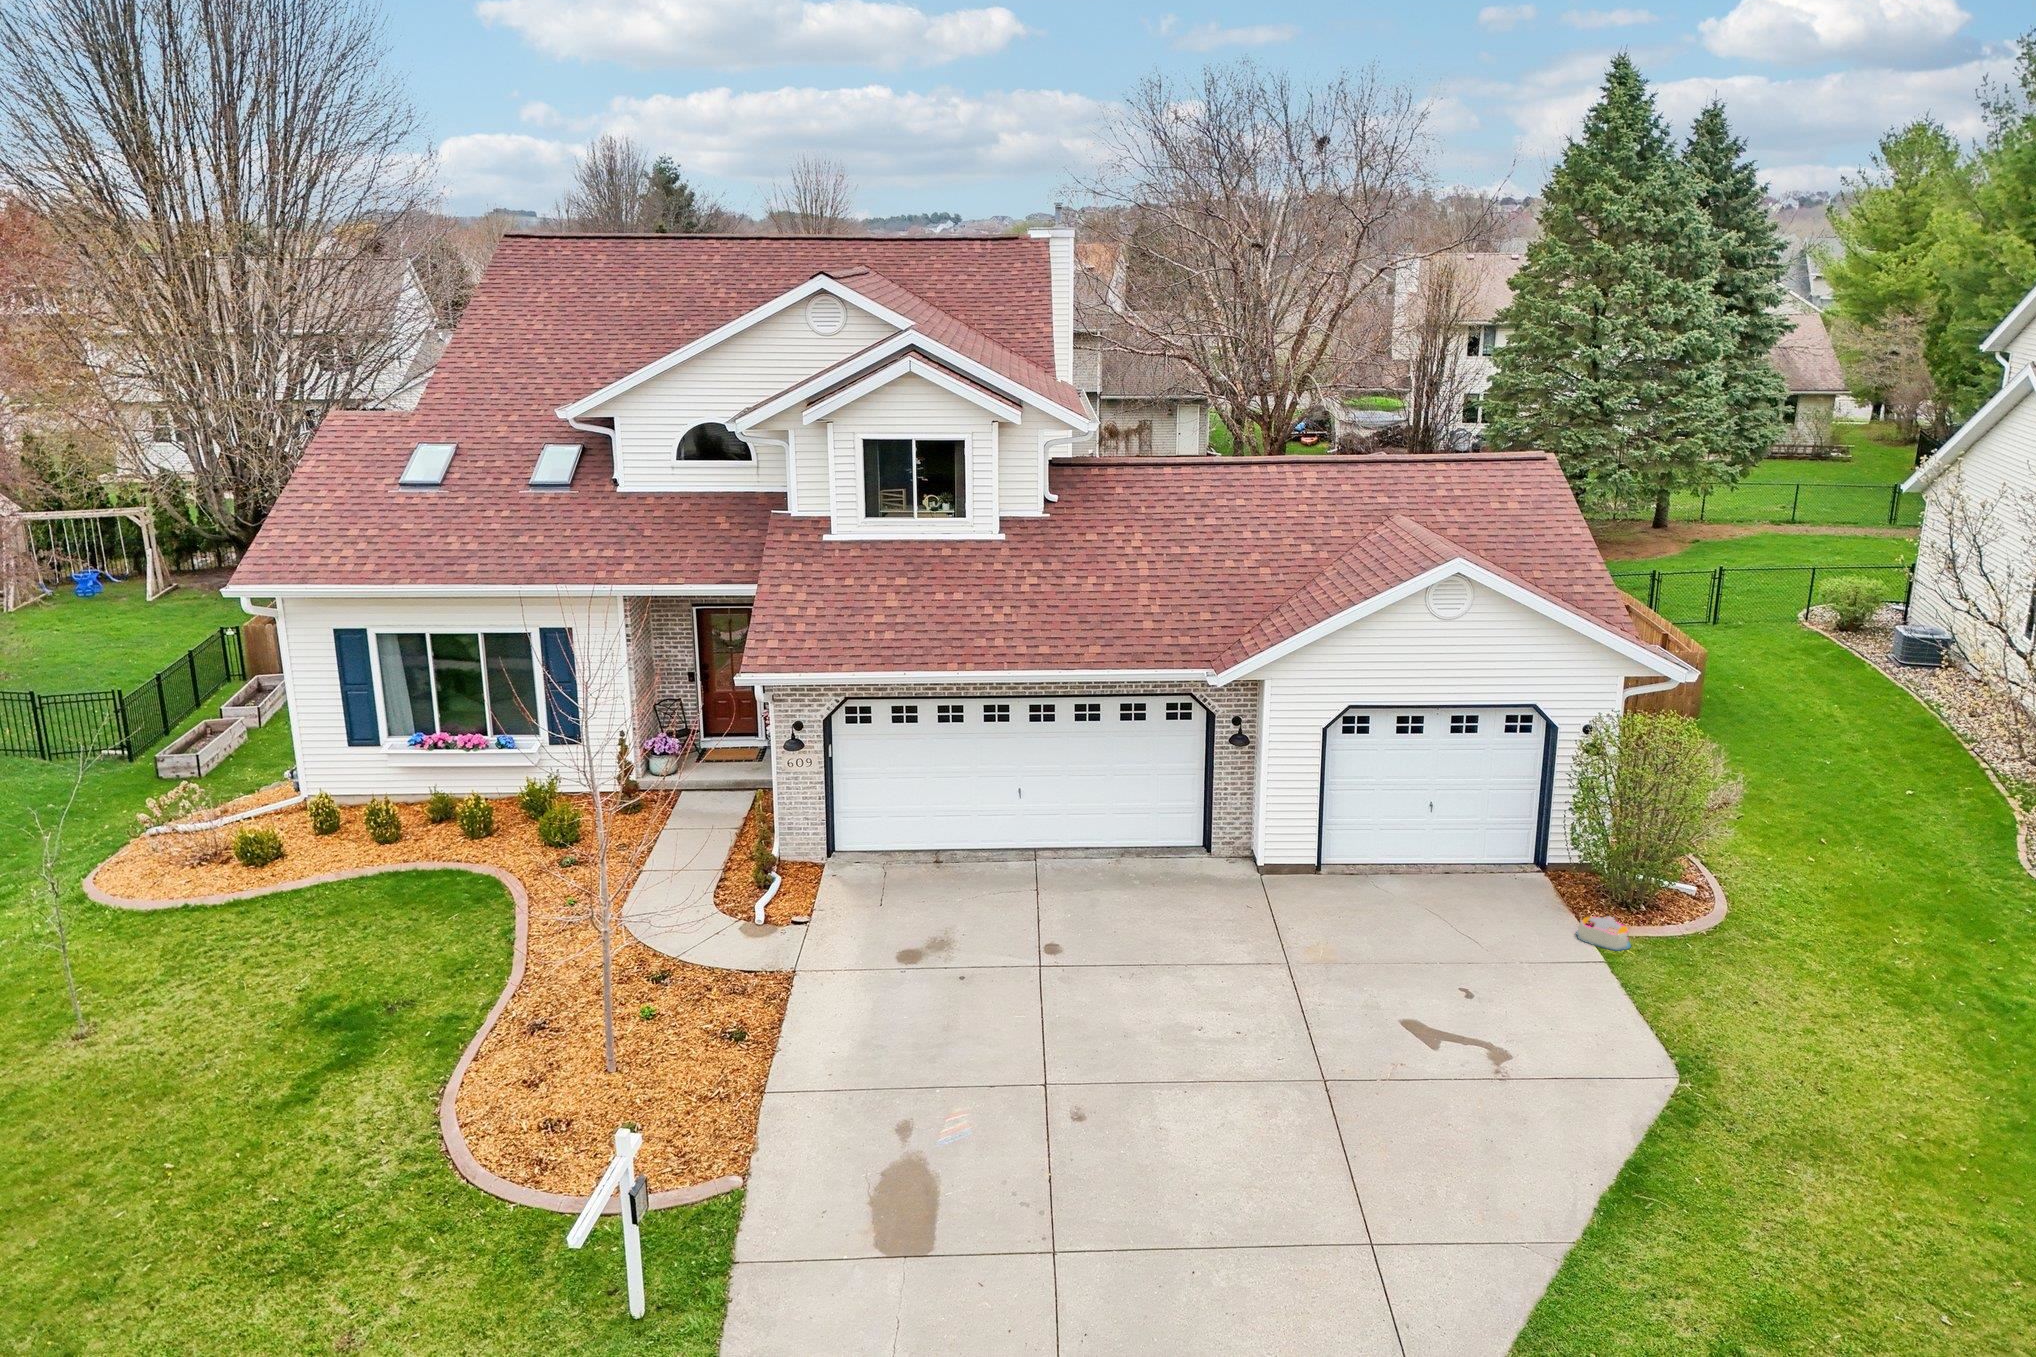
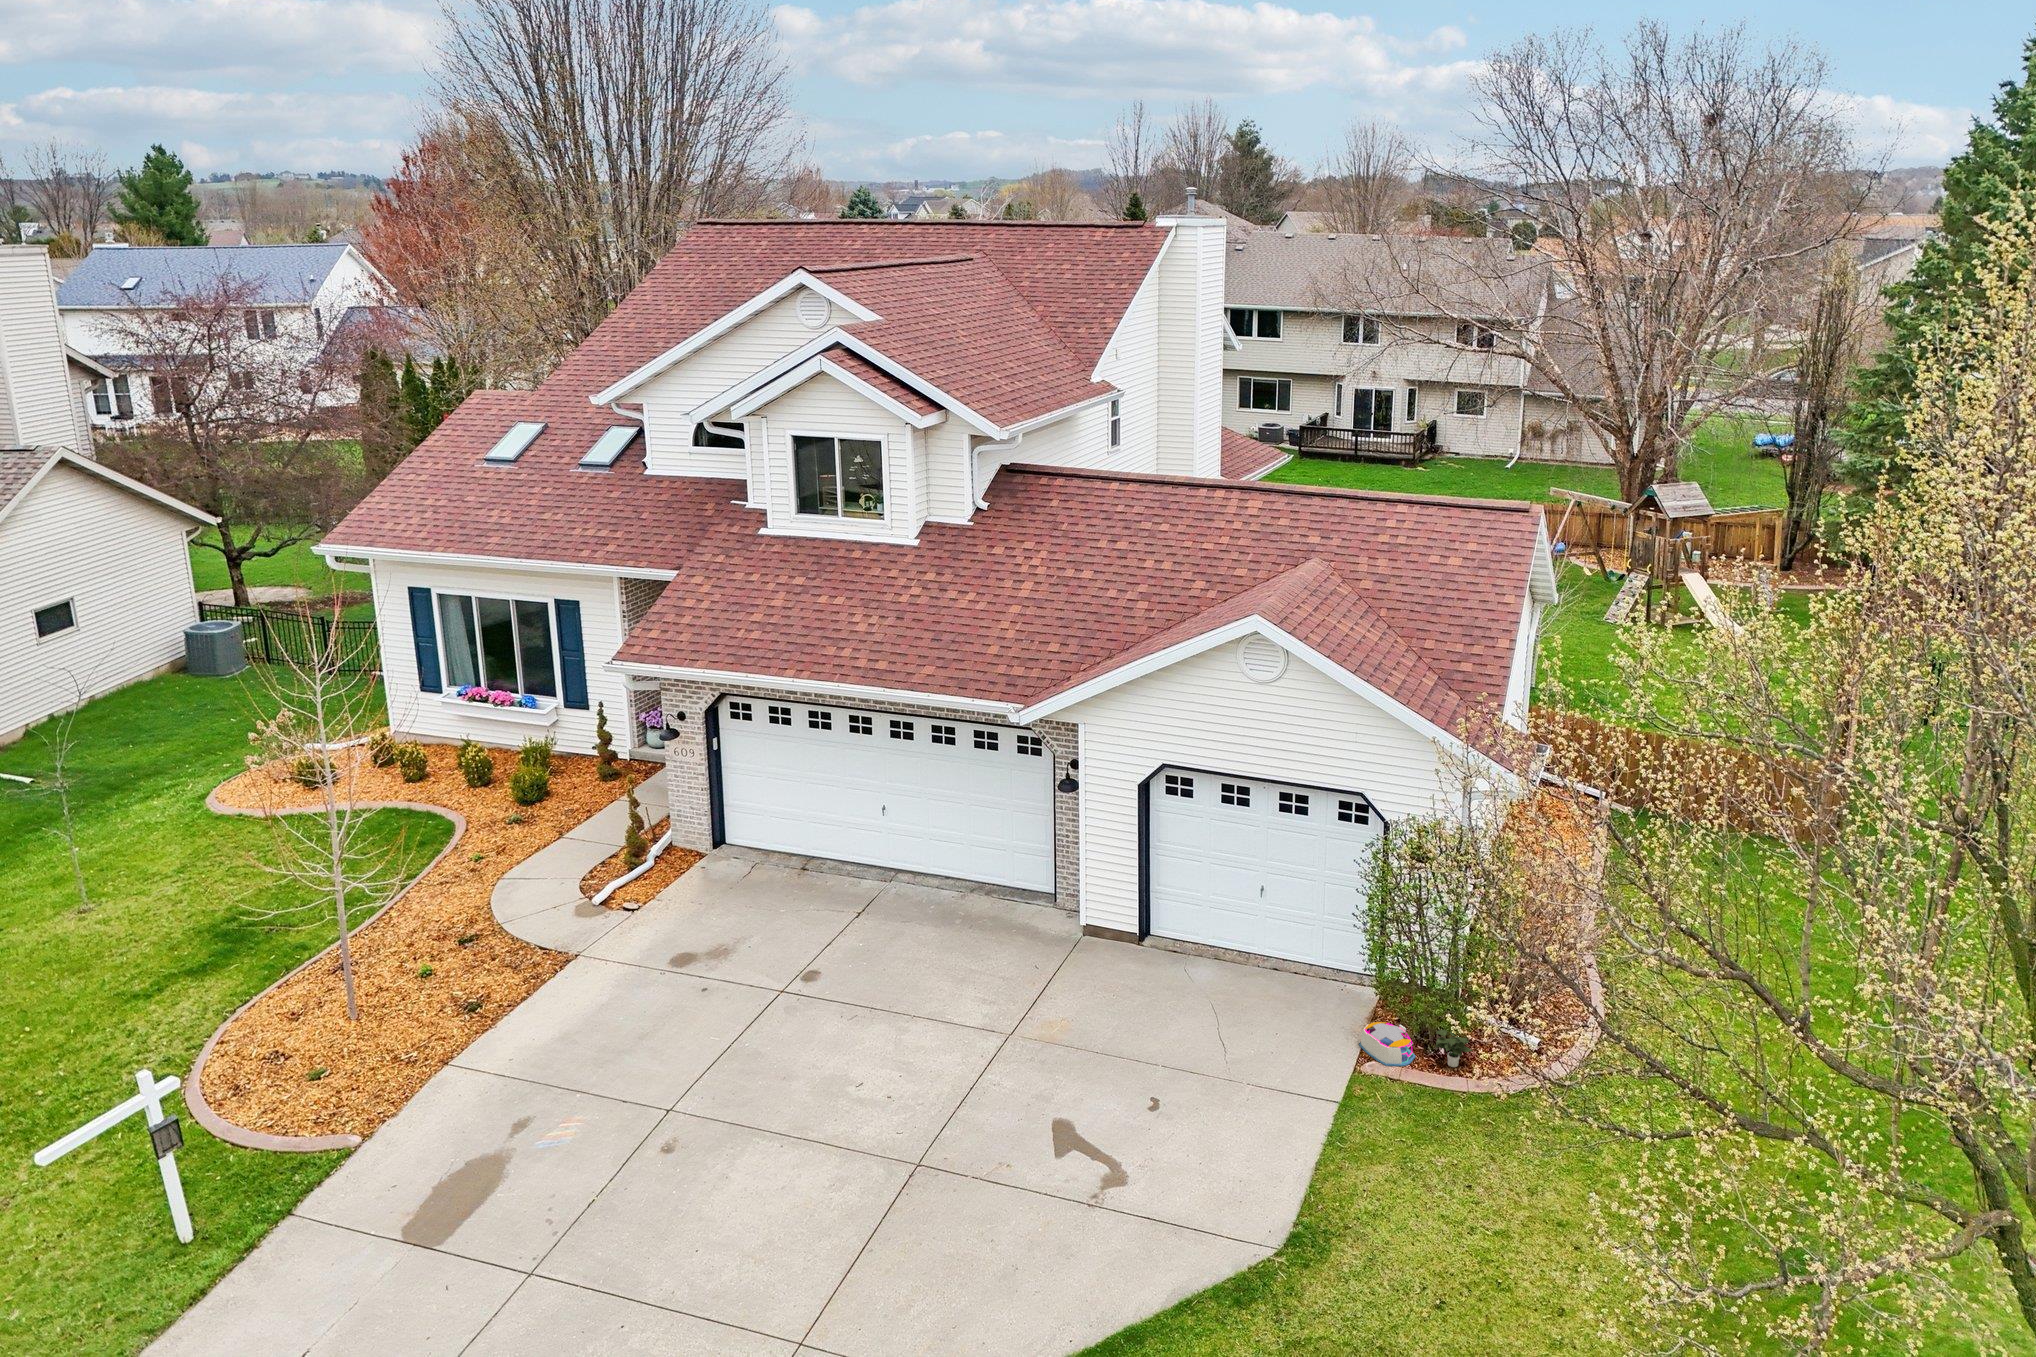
potted plant: none [1645,908,1677,943] -> present [1436,1030,1472,1067]

